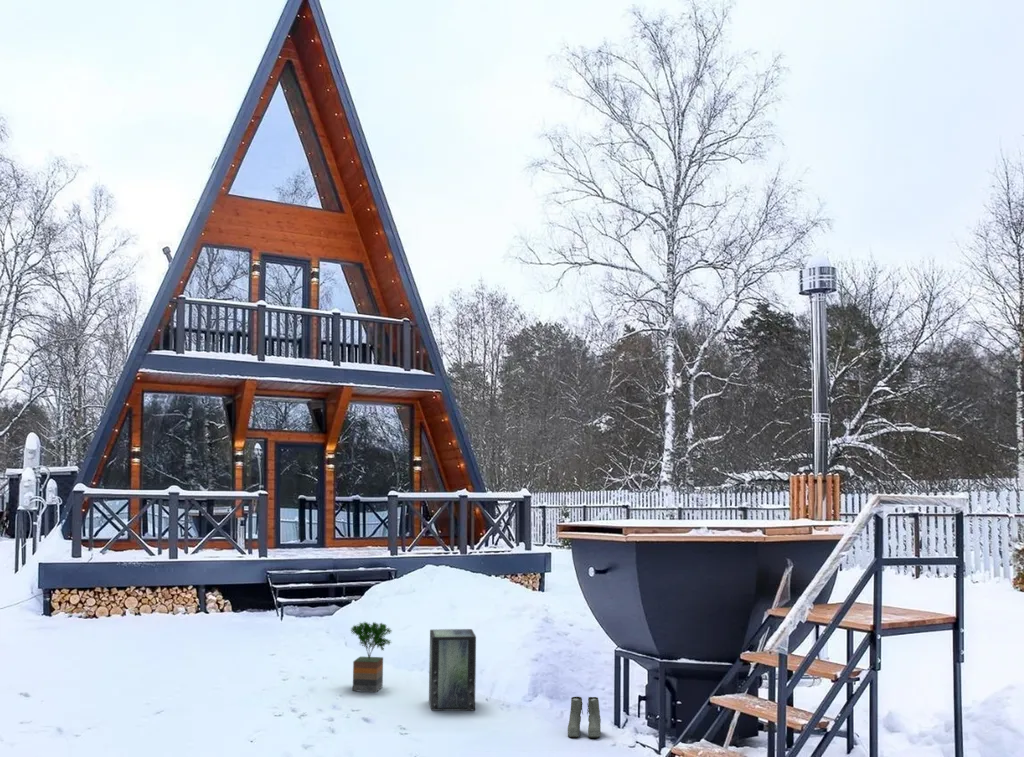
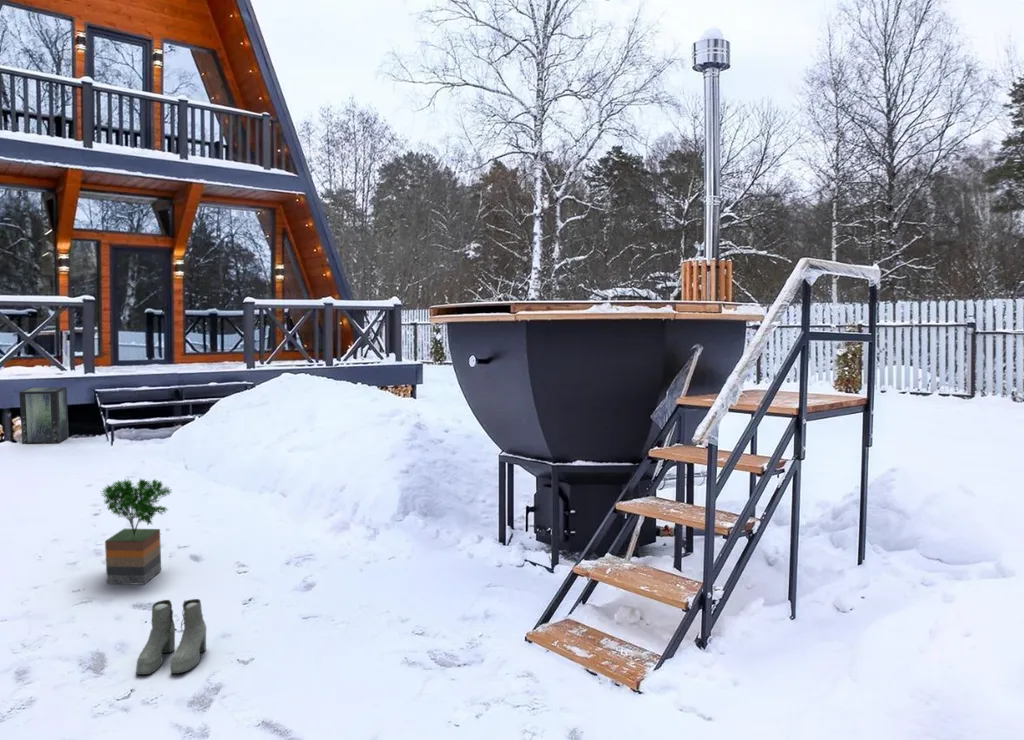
storage box: present [429,629,476,711] -> present [19,387,69,444]
boots: present [568,697,601,738] -> present [136,599,206,675]

